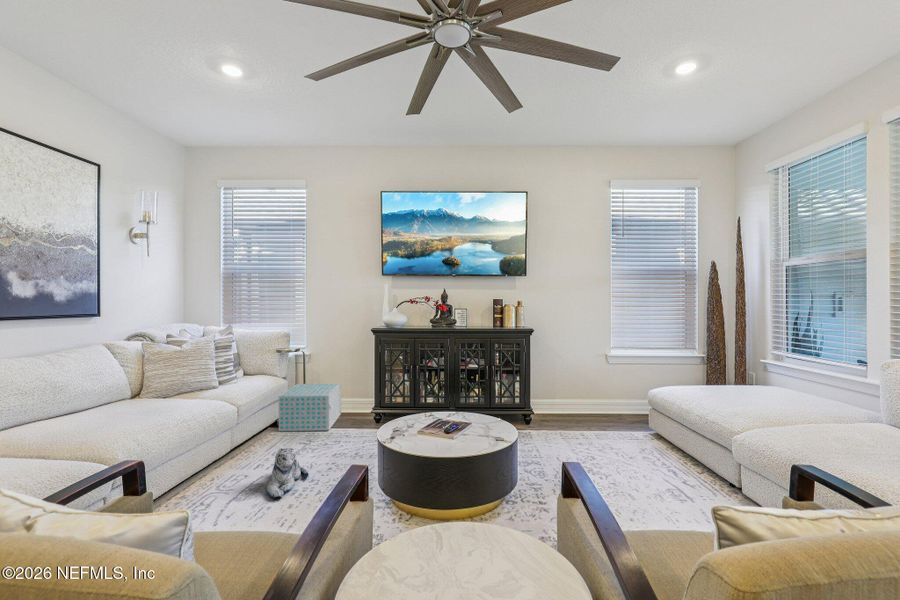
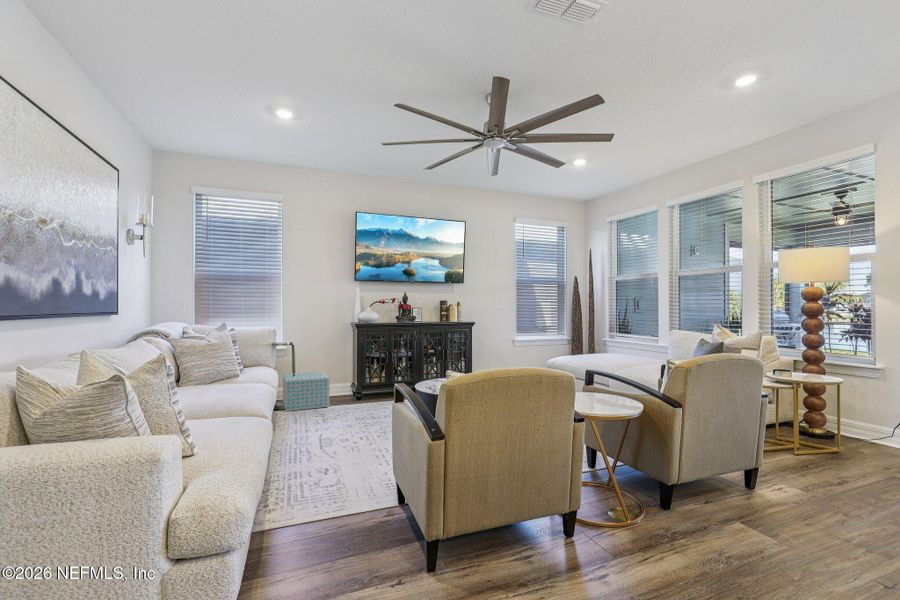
plush toy: present [267,448,309,498] -> none [331,406,359,439]

